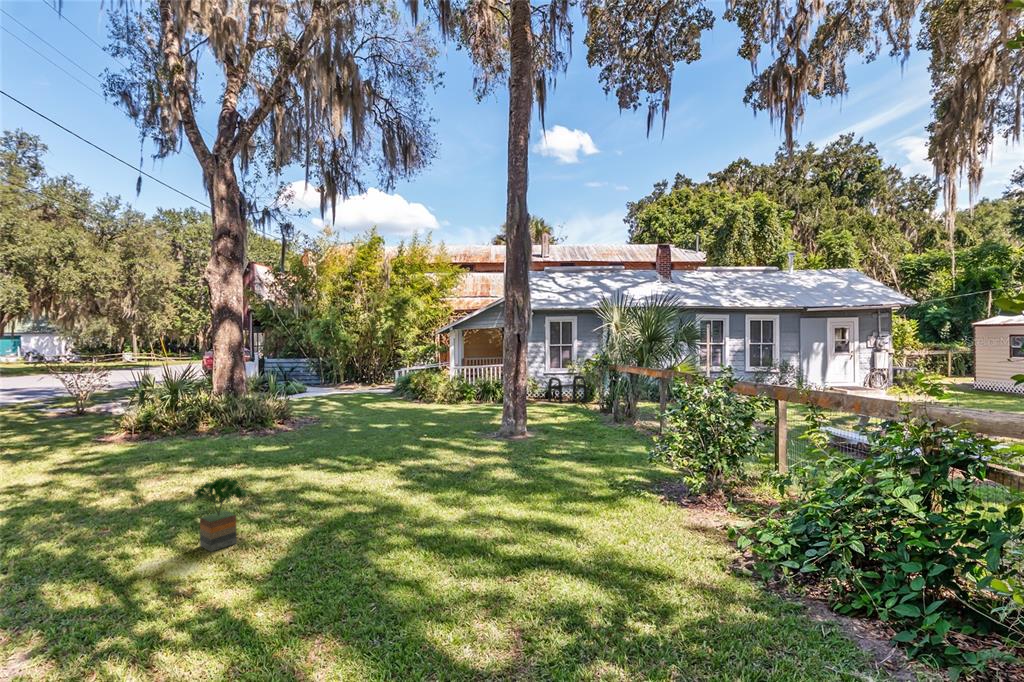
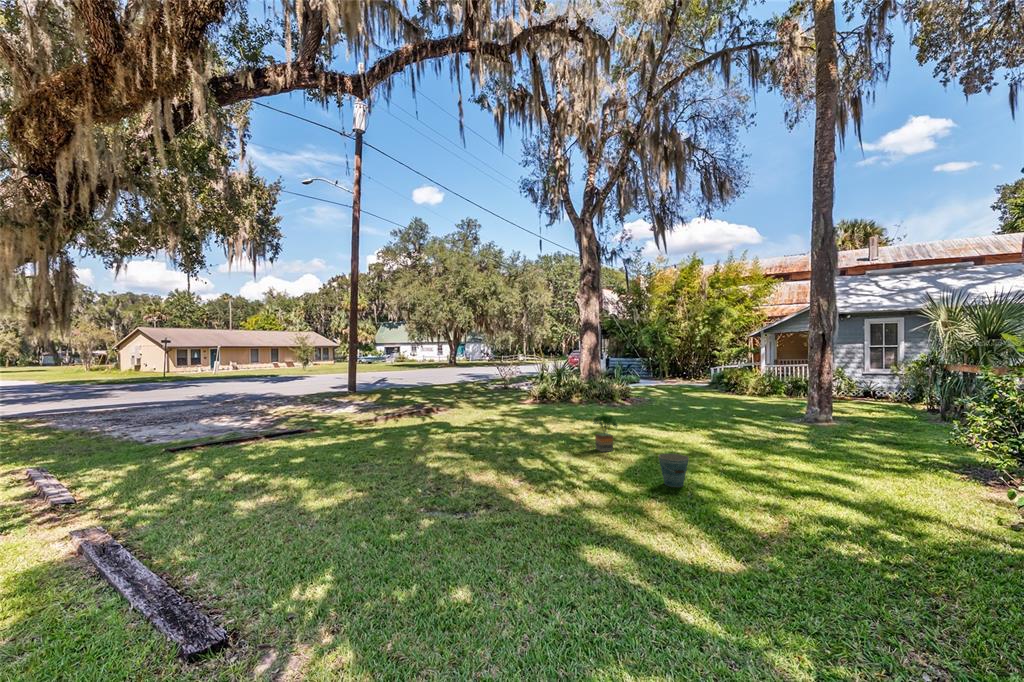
bench: present [548,376,587,403] -> none [880,383,937,411]
bucket: none [313,553,373,627] -> present [658,454,689,487]

